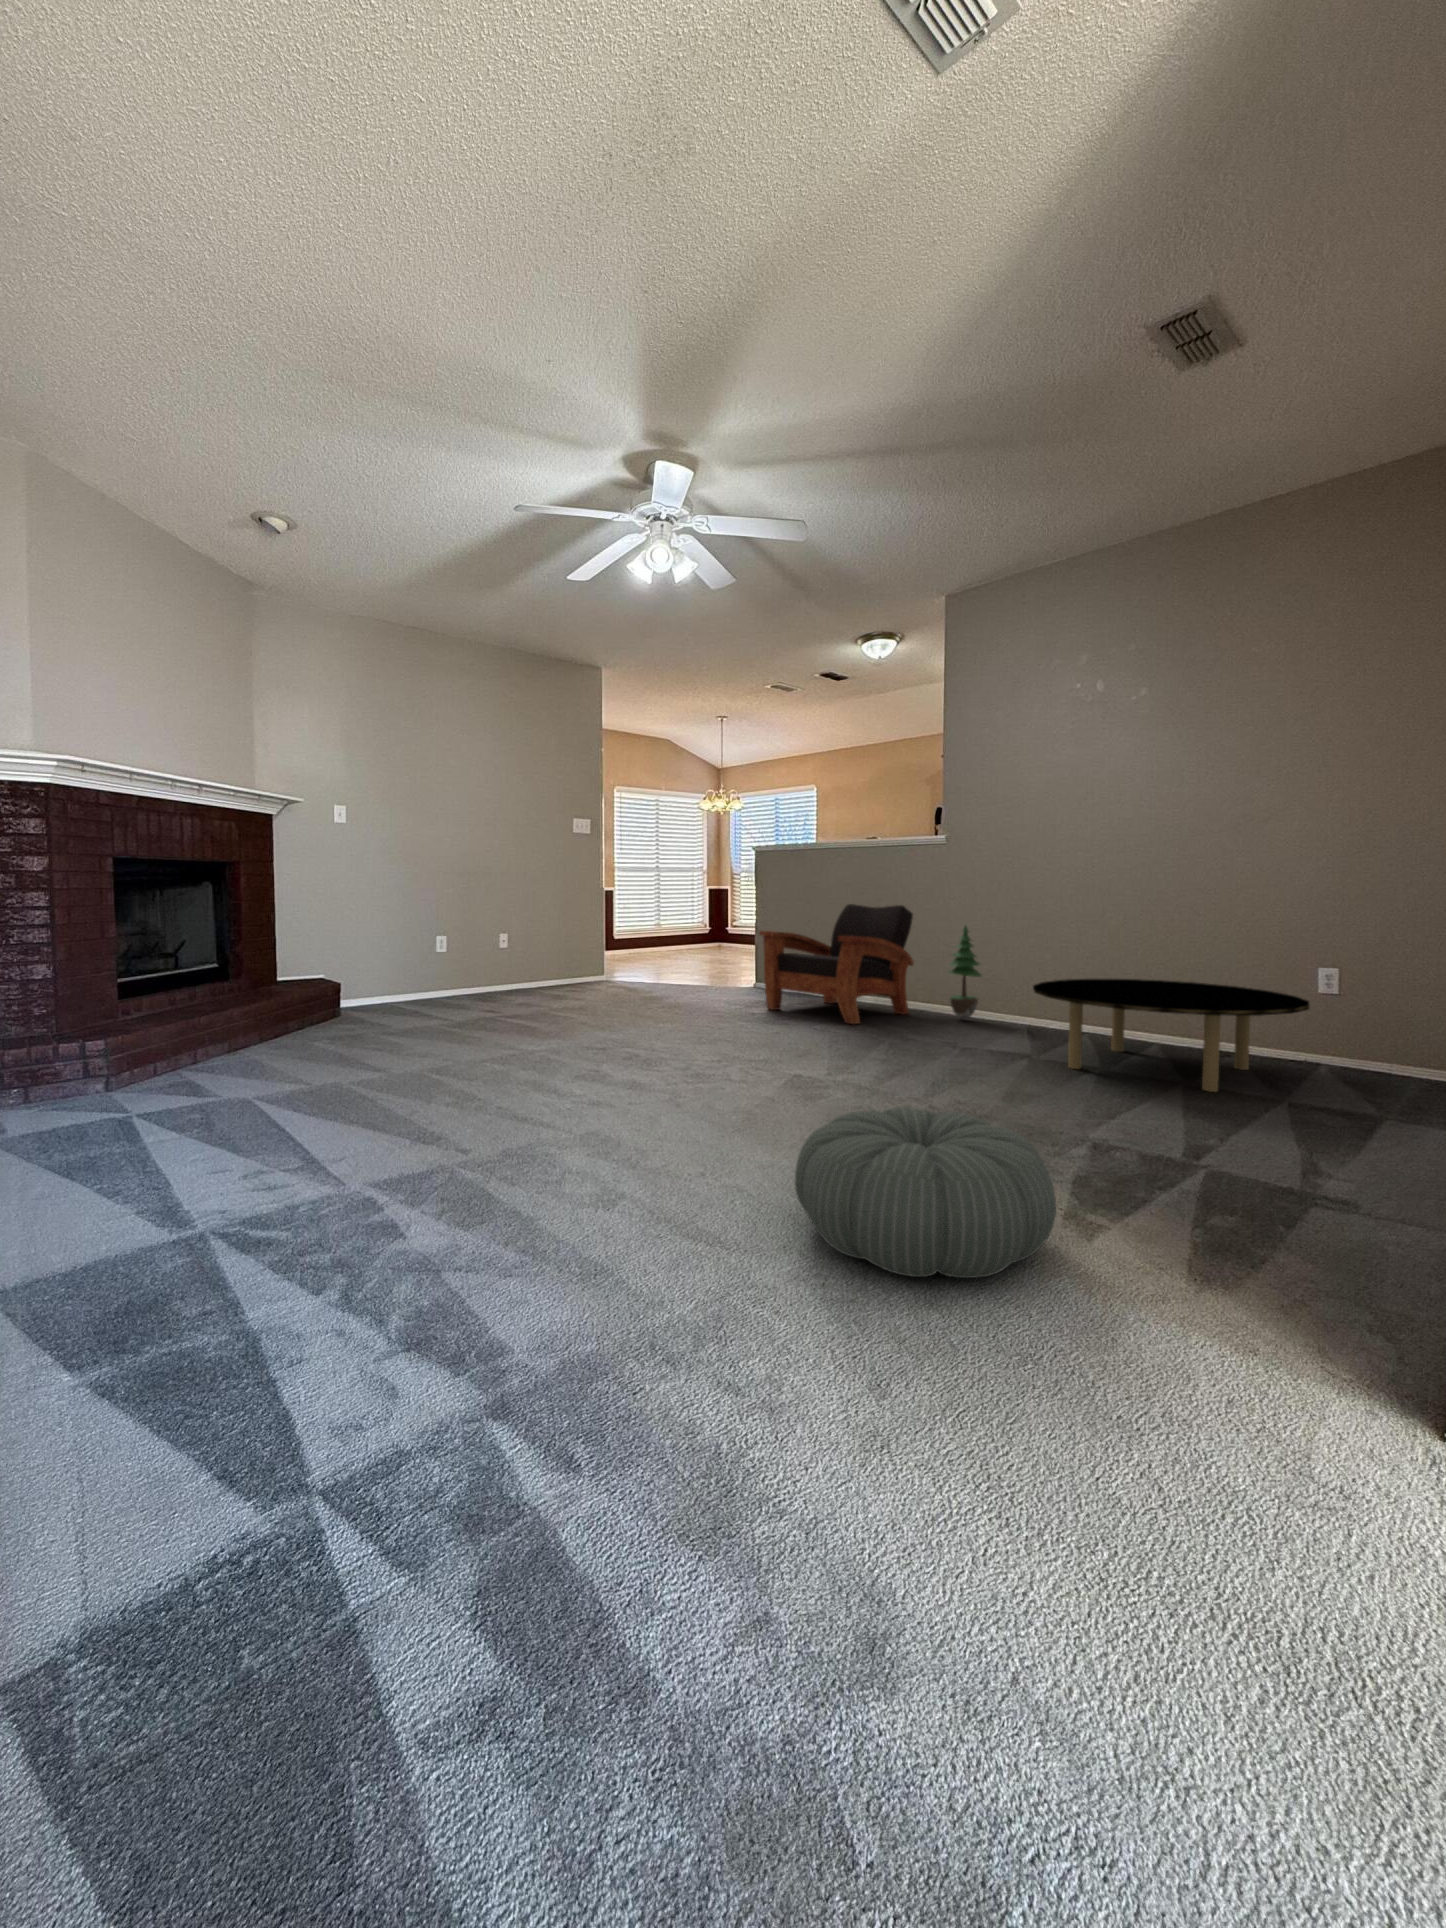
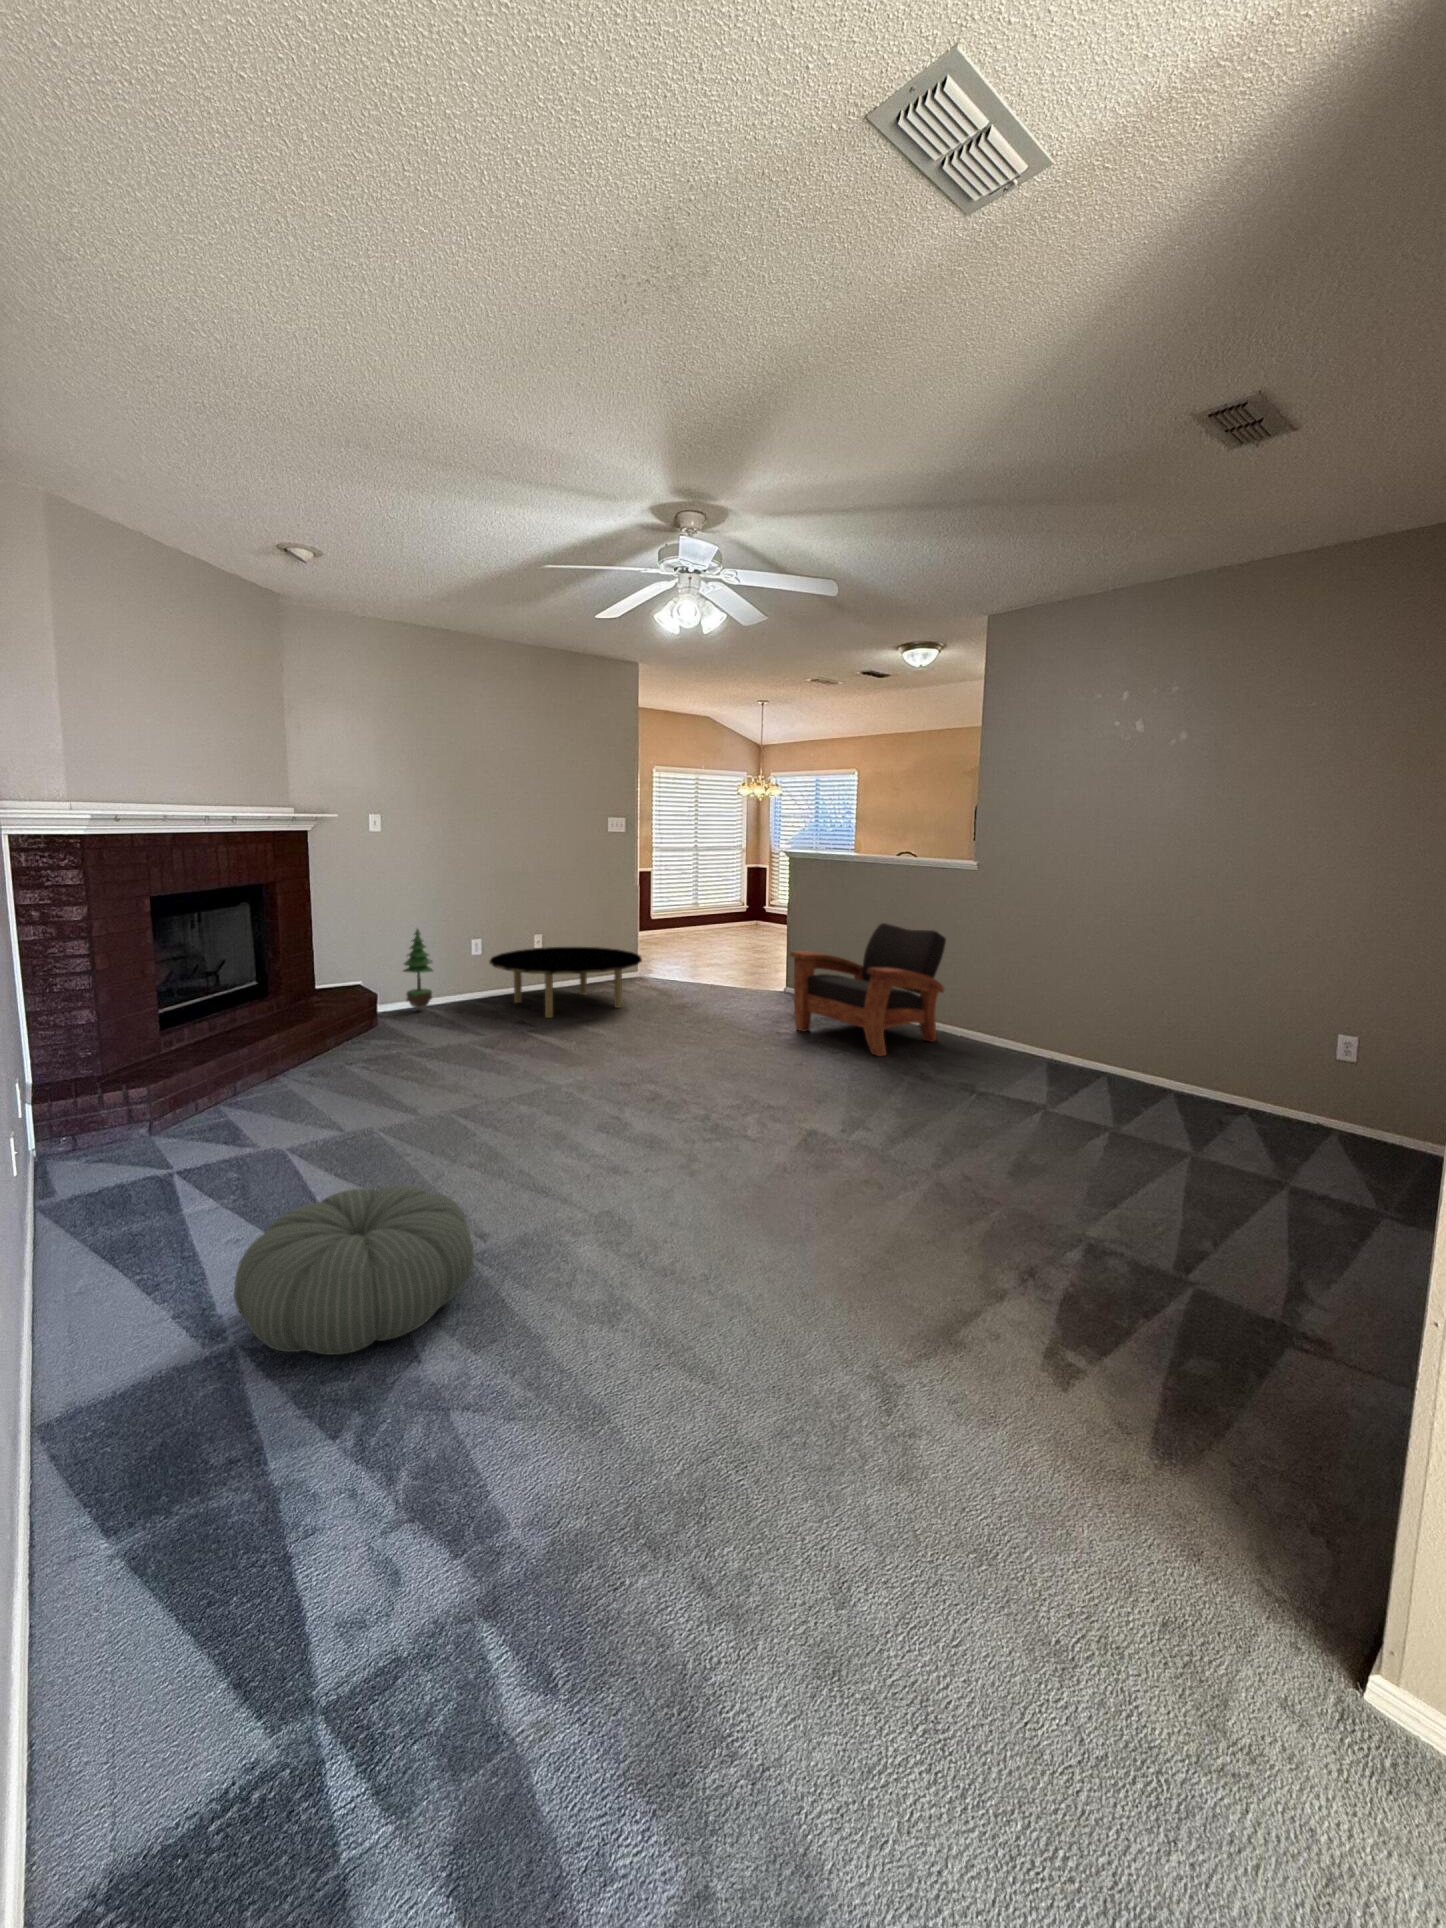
potted tree: present [949,926,981,1020] -> present [403,929,433,1010]
coffee table: present [1033,979,1309,1092] -> present [489,947,642,1018]
pouf: present [795,1107,1056,1278] -> present [234,1185,474,1355]

